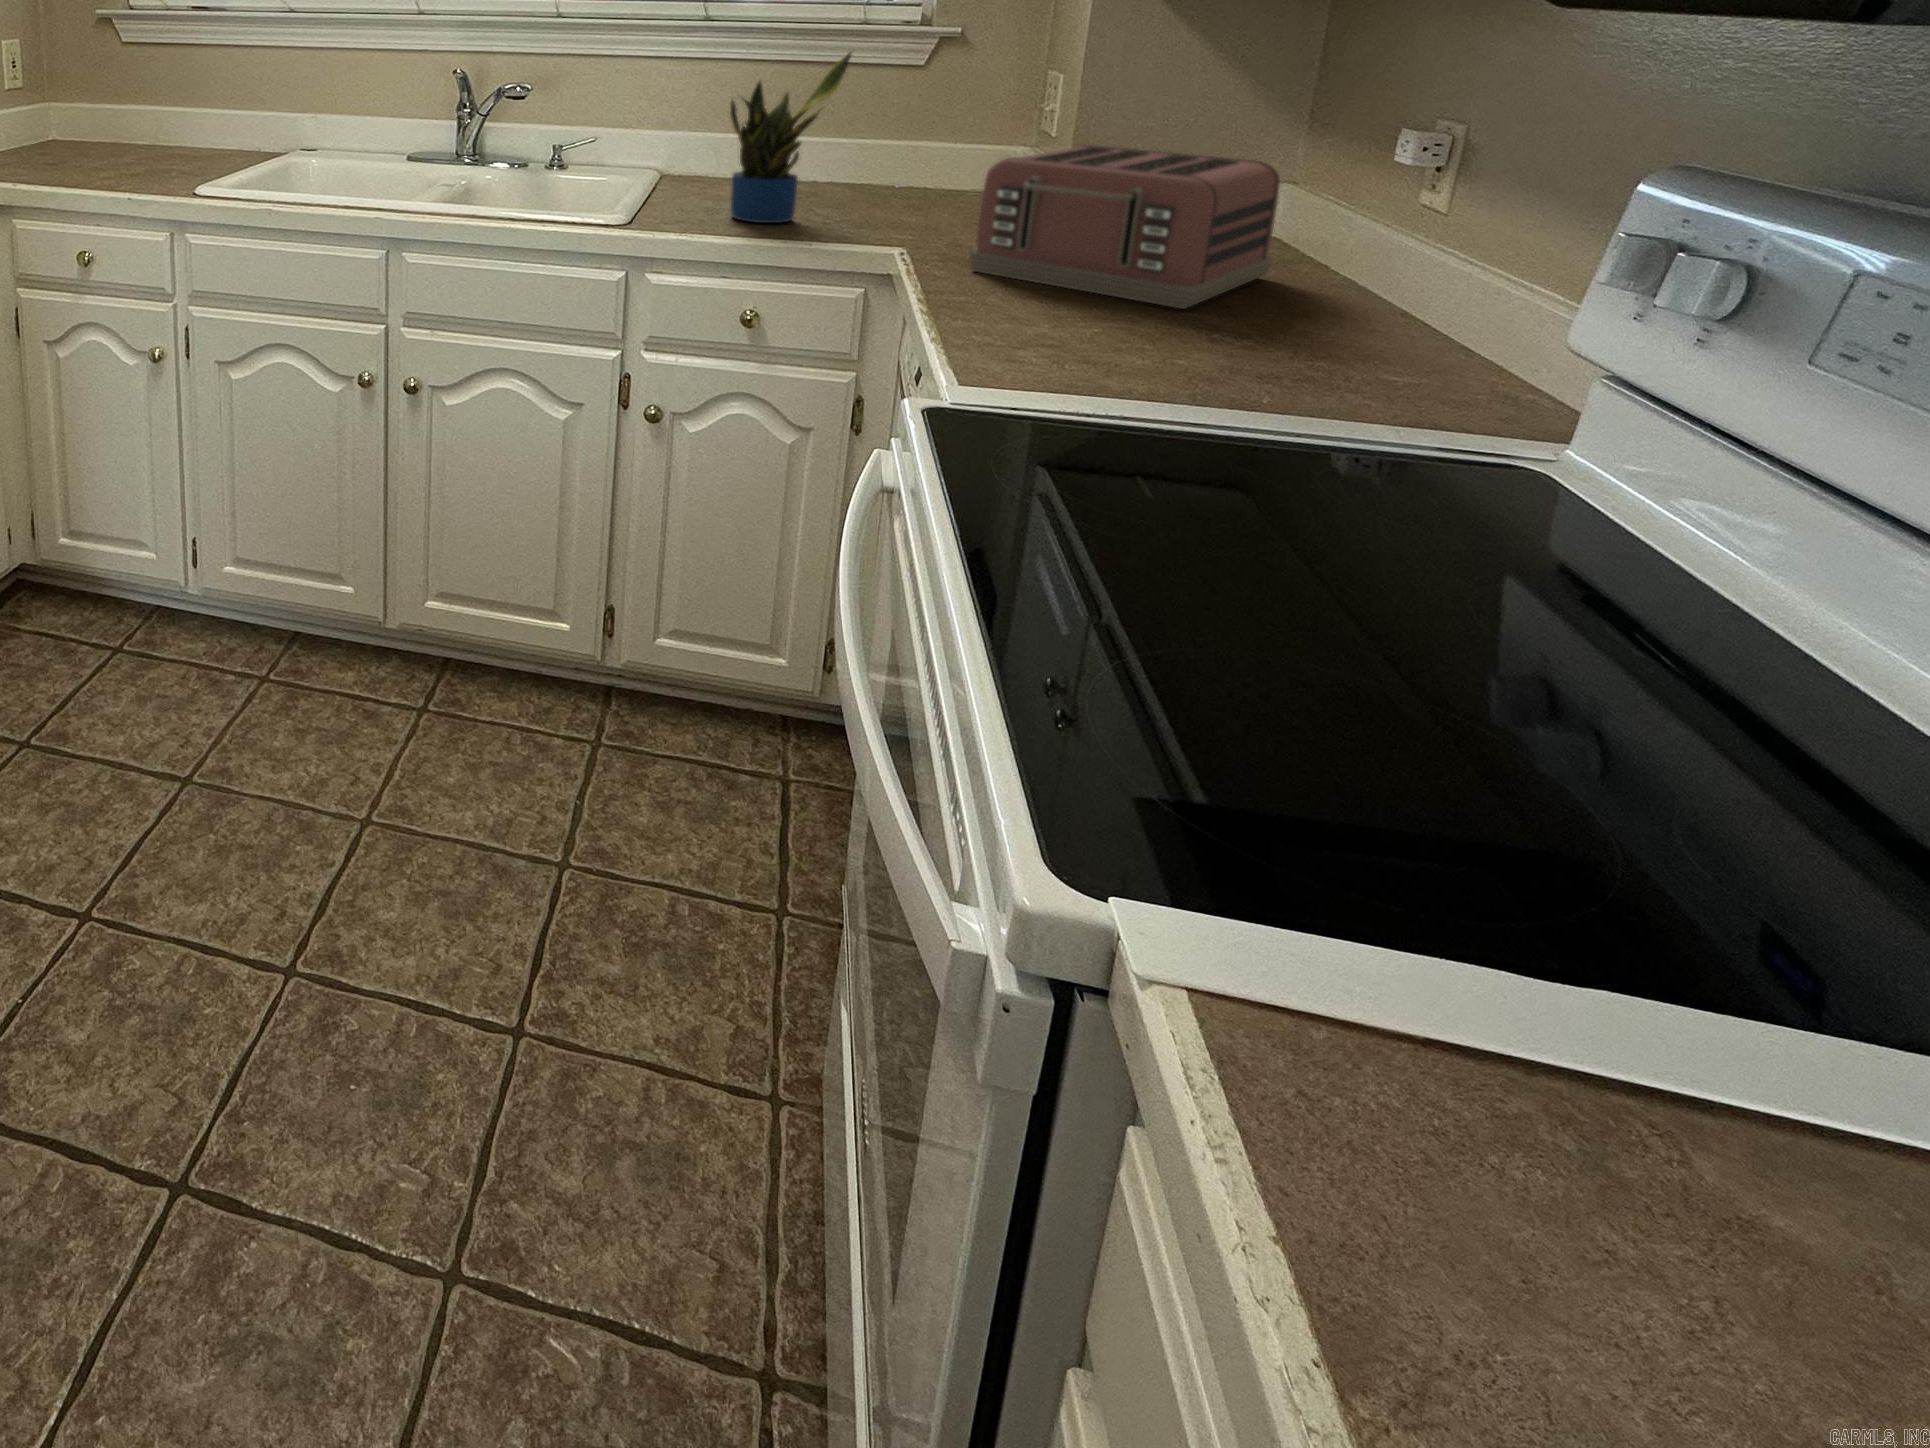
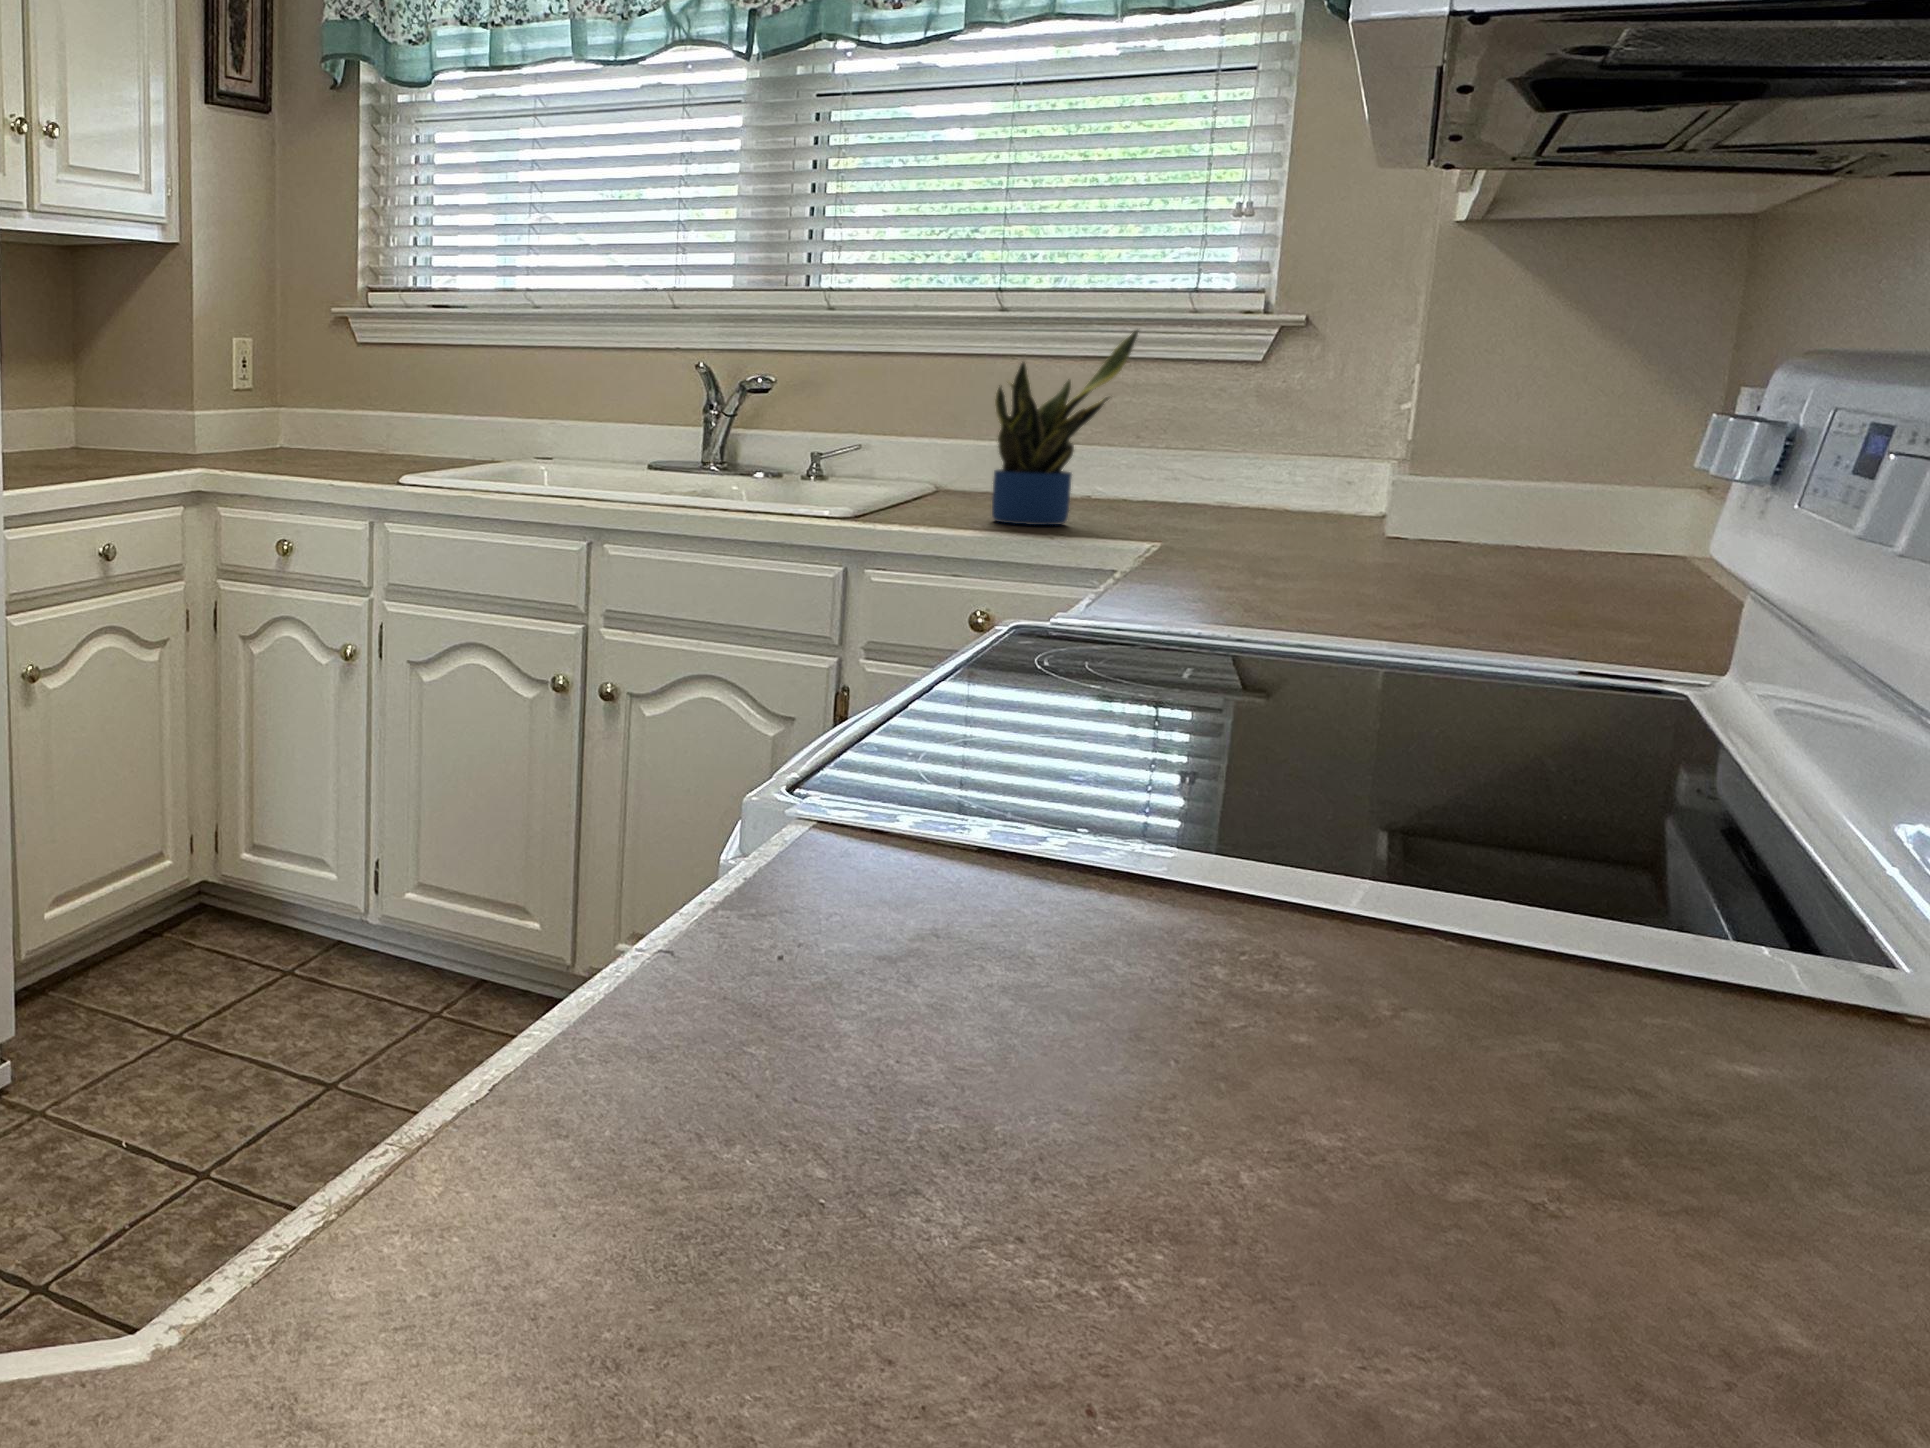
toaster: present [969,144,1280,309] -> none [1230,428,1627,591]

